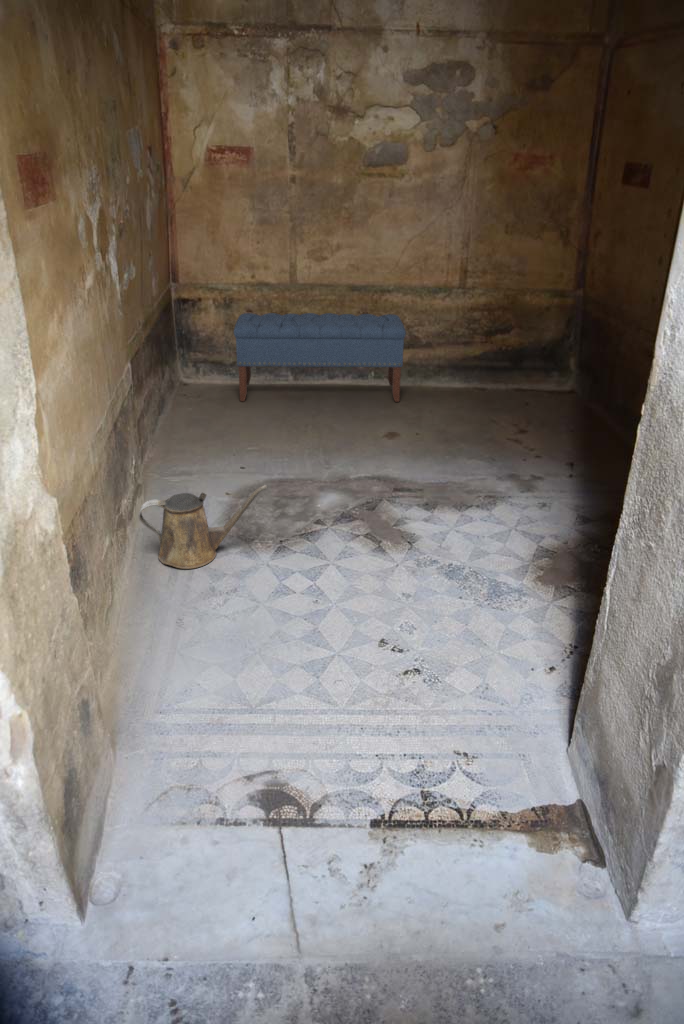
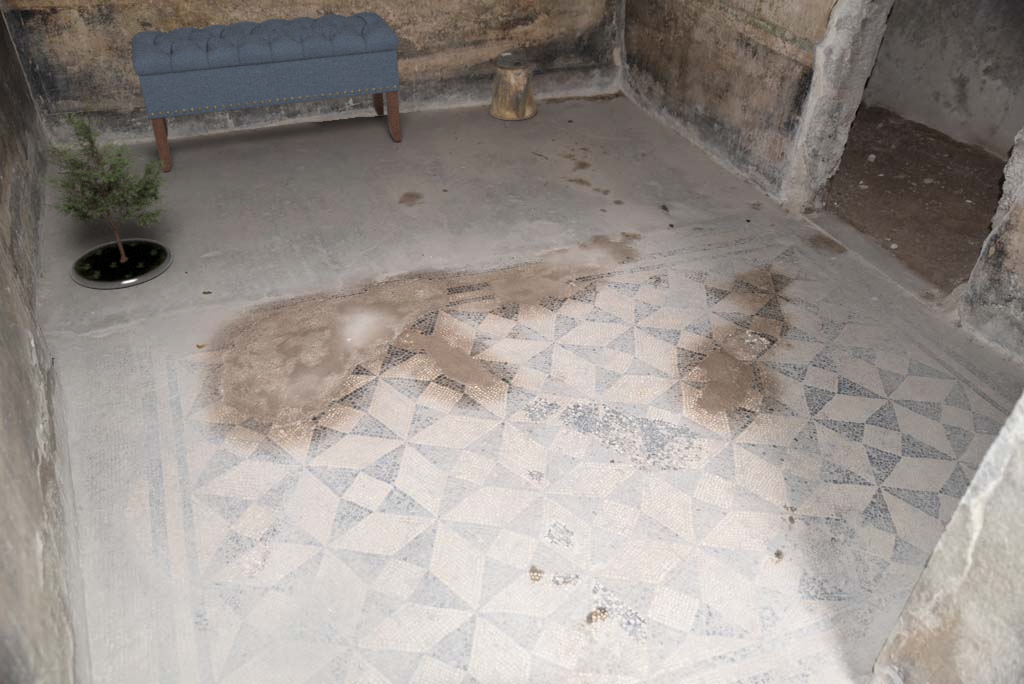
potted tree: none [159,339,236,459] -> present [40,99,173,289]
watering can: present [139,485,267,569] -> present [490,53,537,120]

